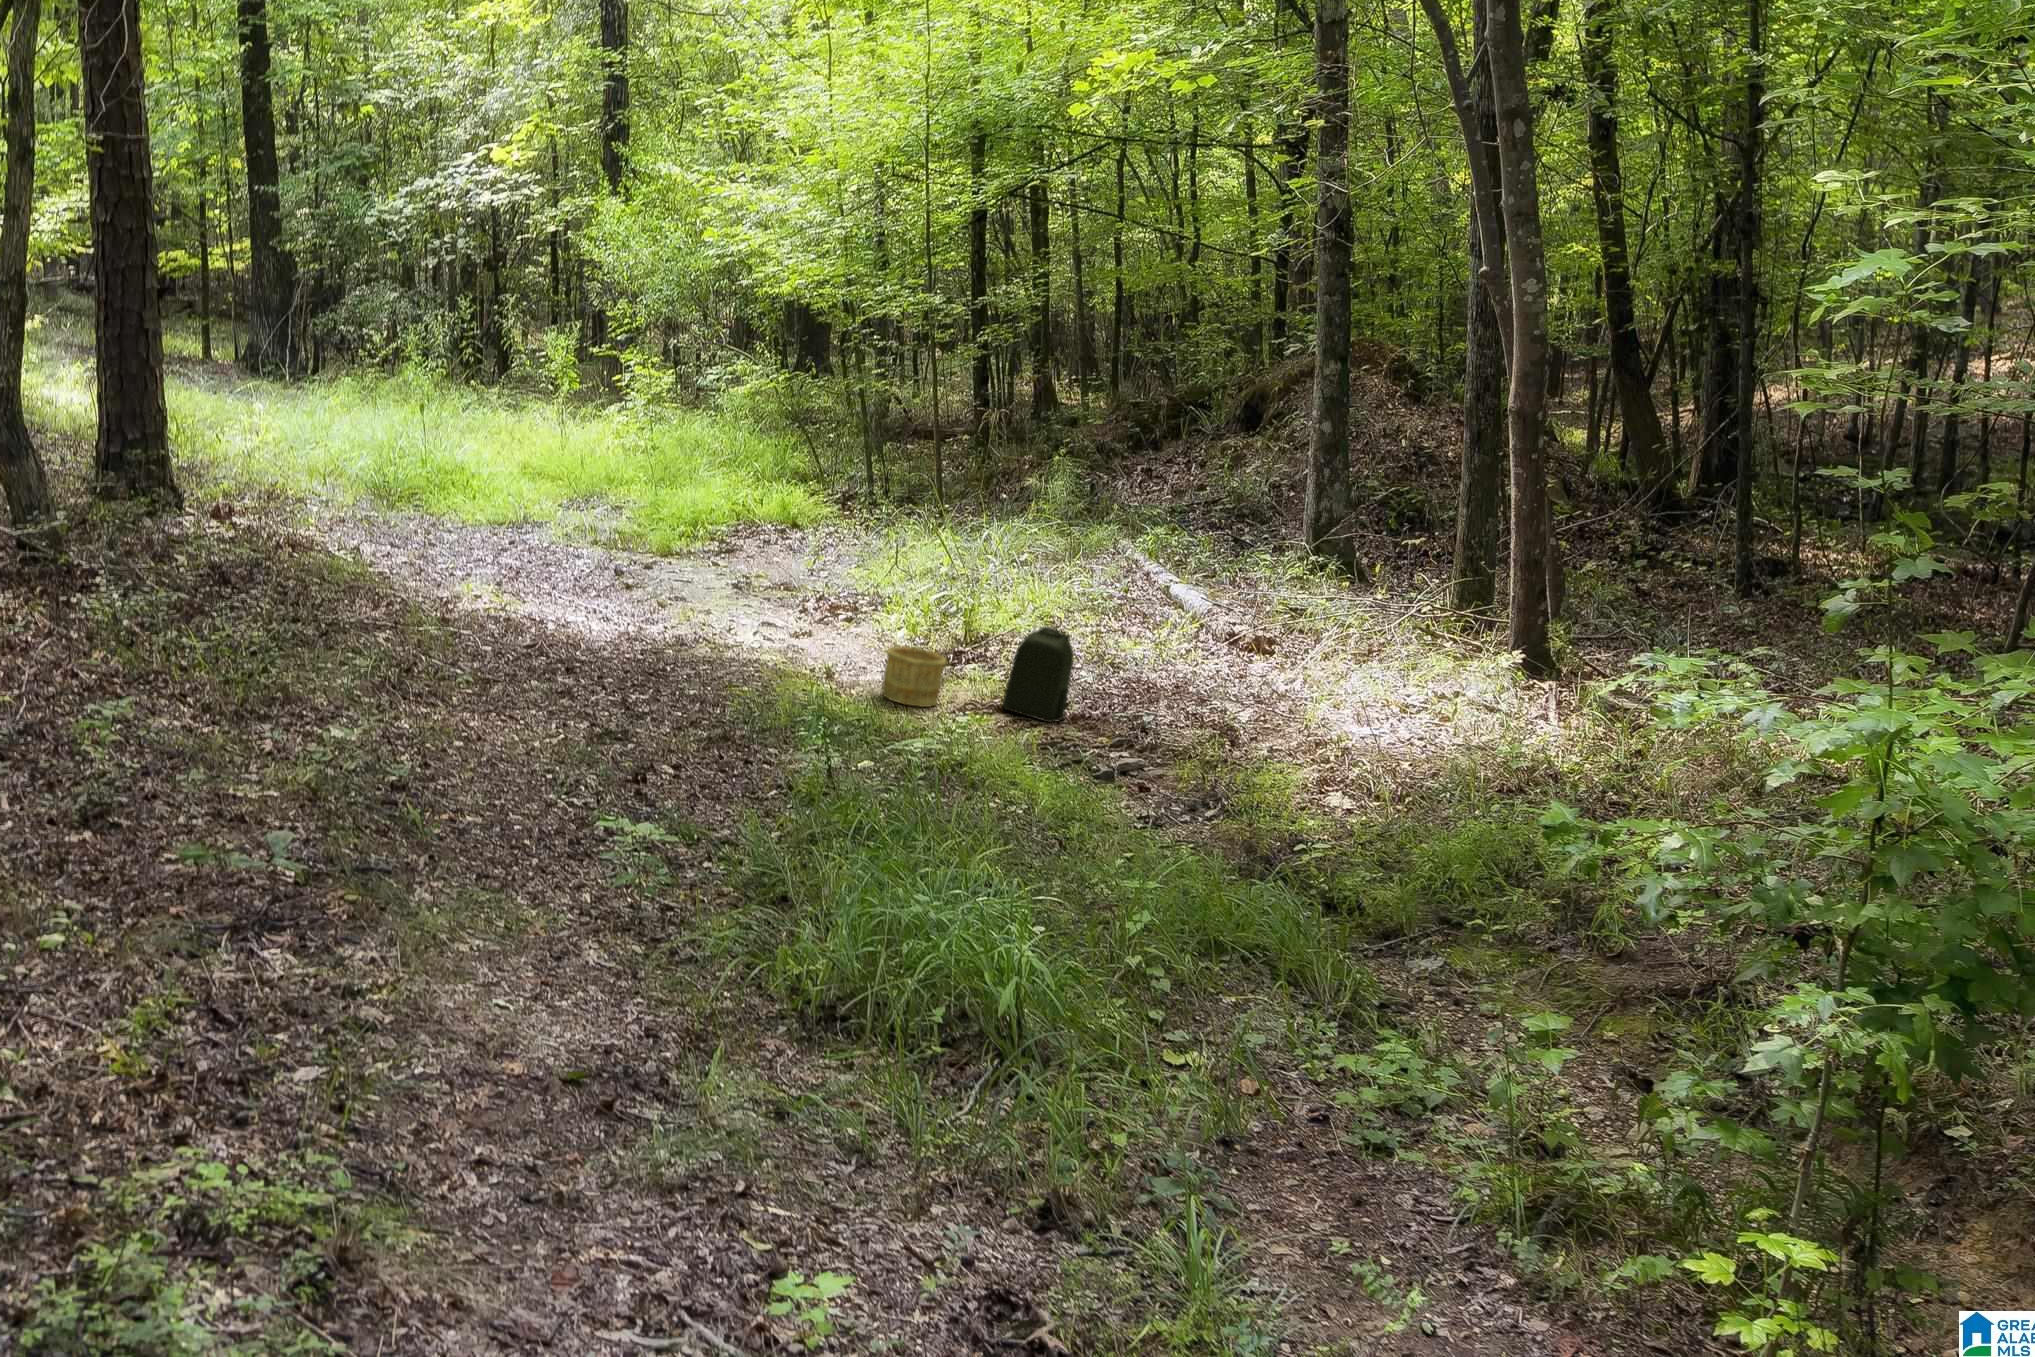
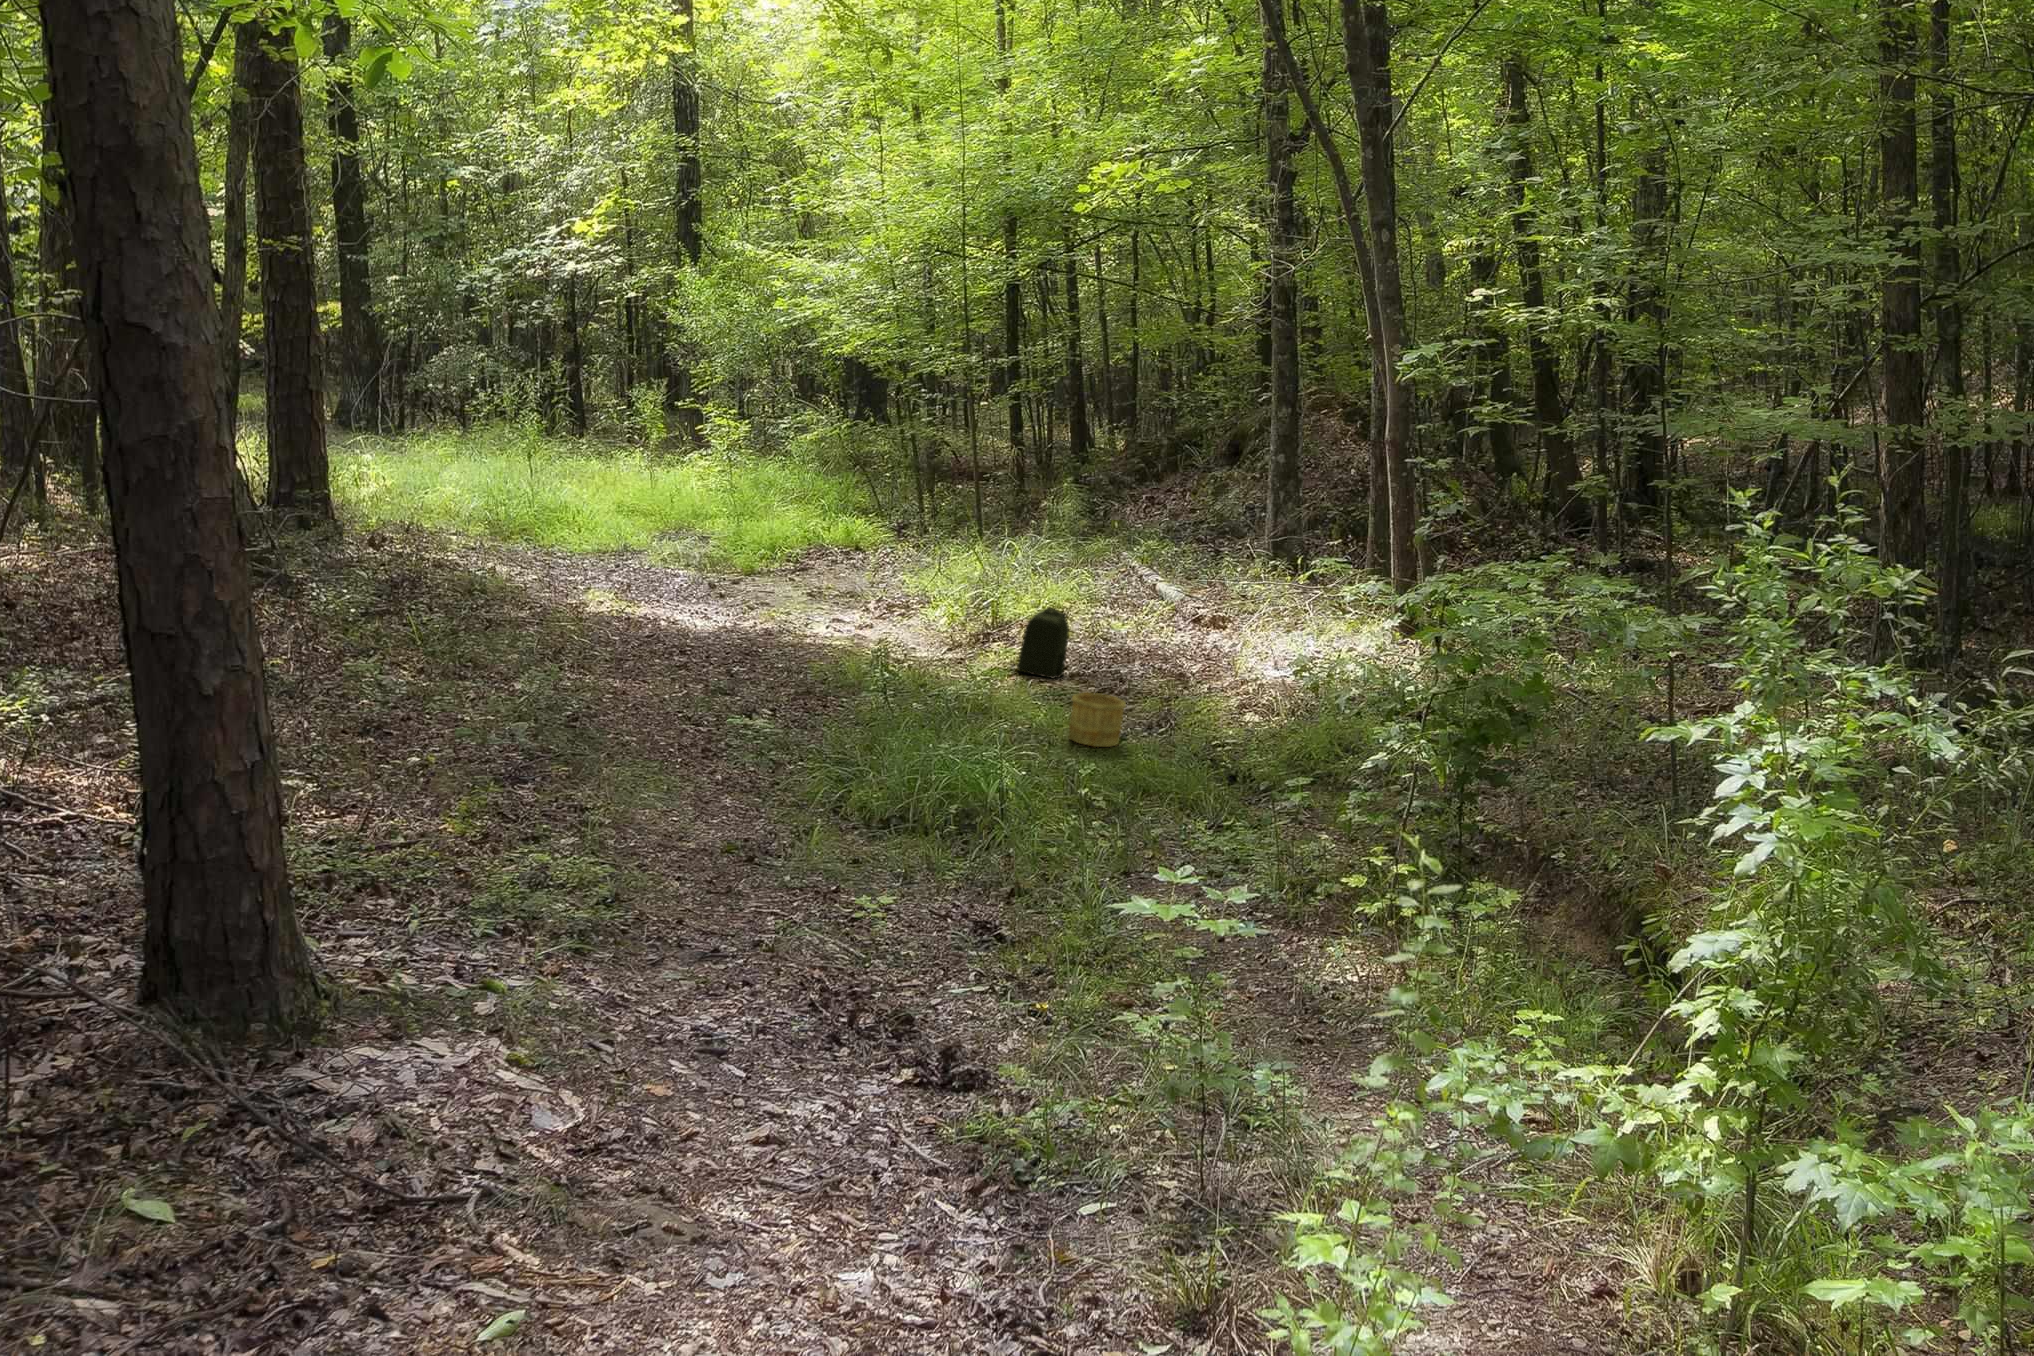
wooden bucket: present [882,646,946,707] -> present [1068,692,1126,747]

